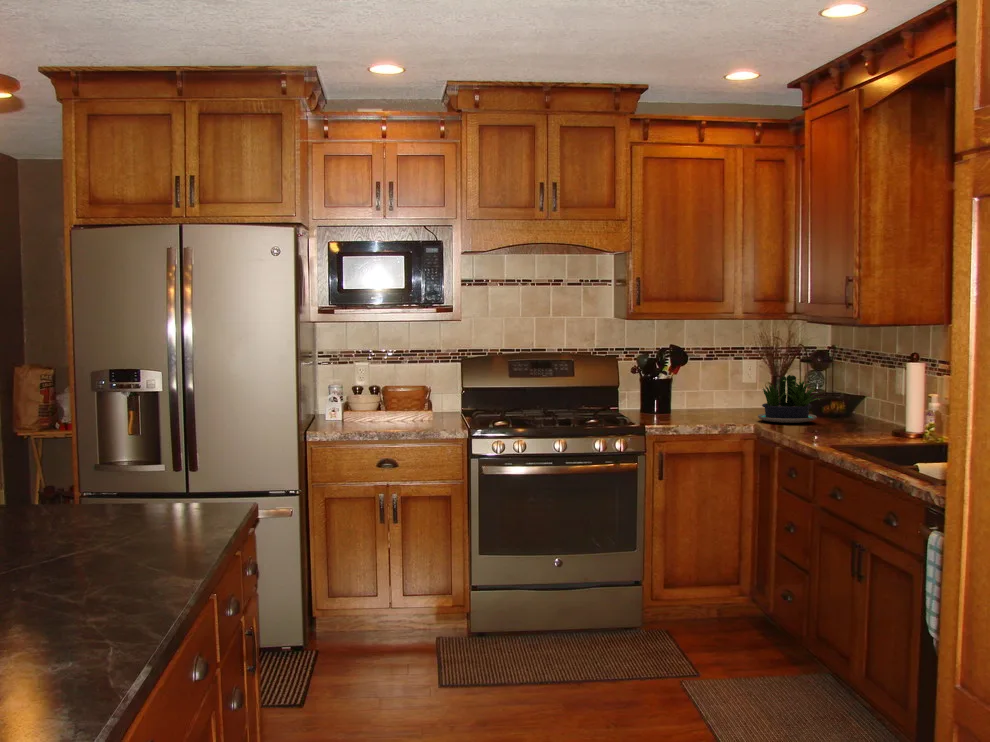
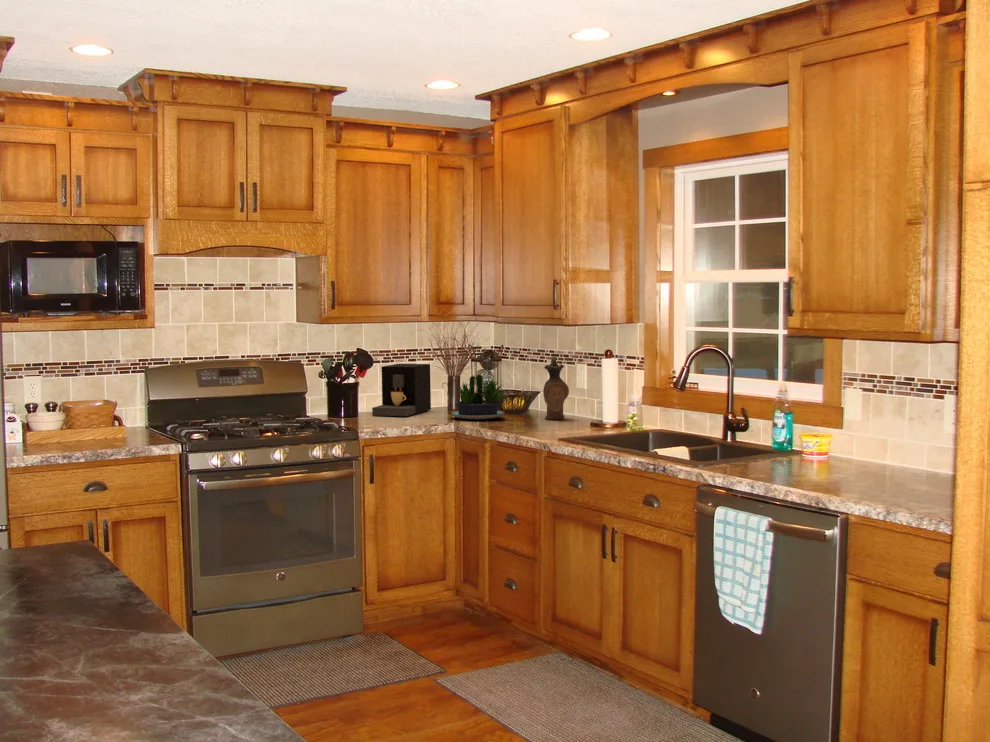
ceramic pitcher: none [860,357,890,427] -> present [543,356,569,419]
coffee maker: none [680,362,752,416] -> present [372,364,431,416]

